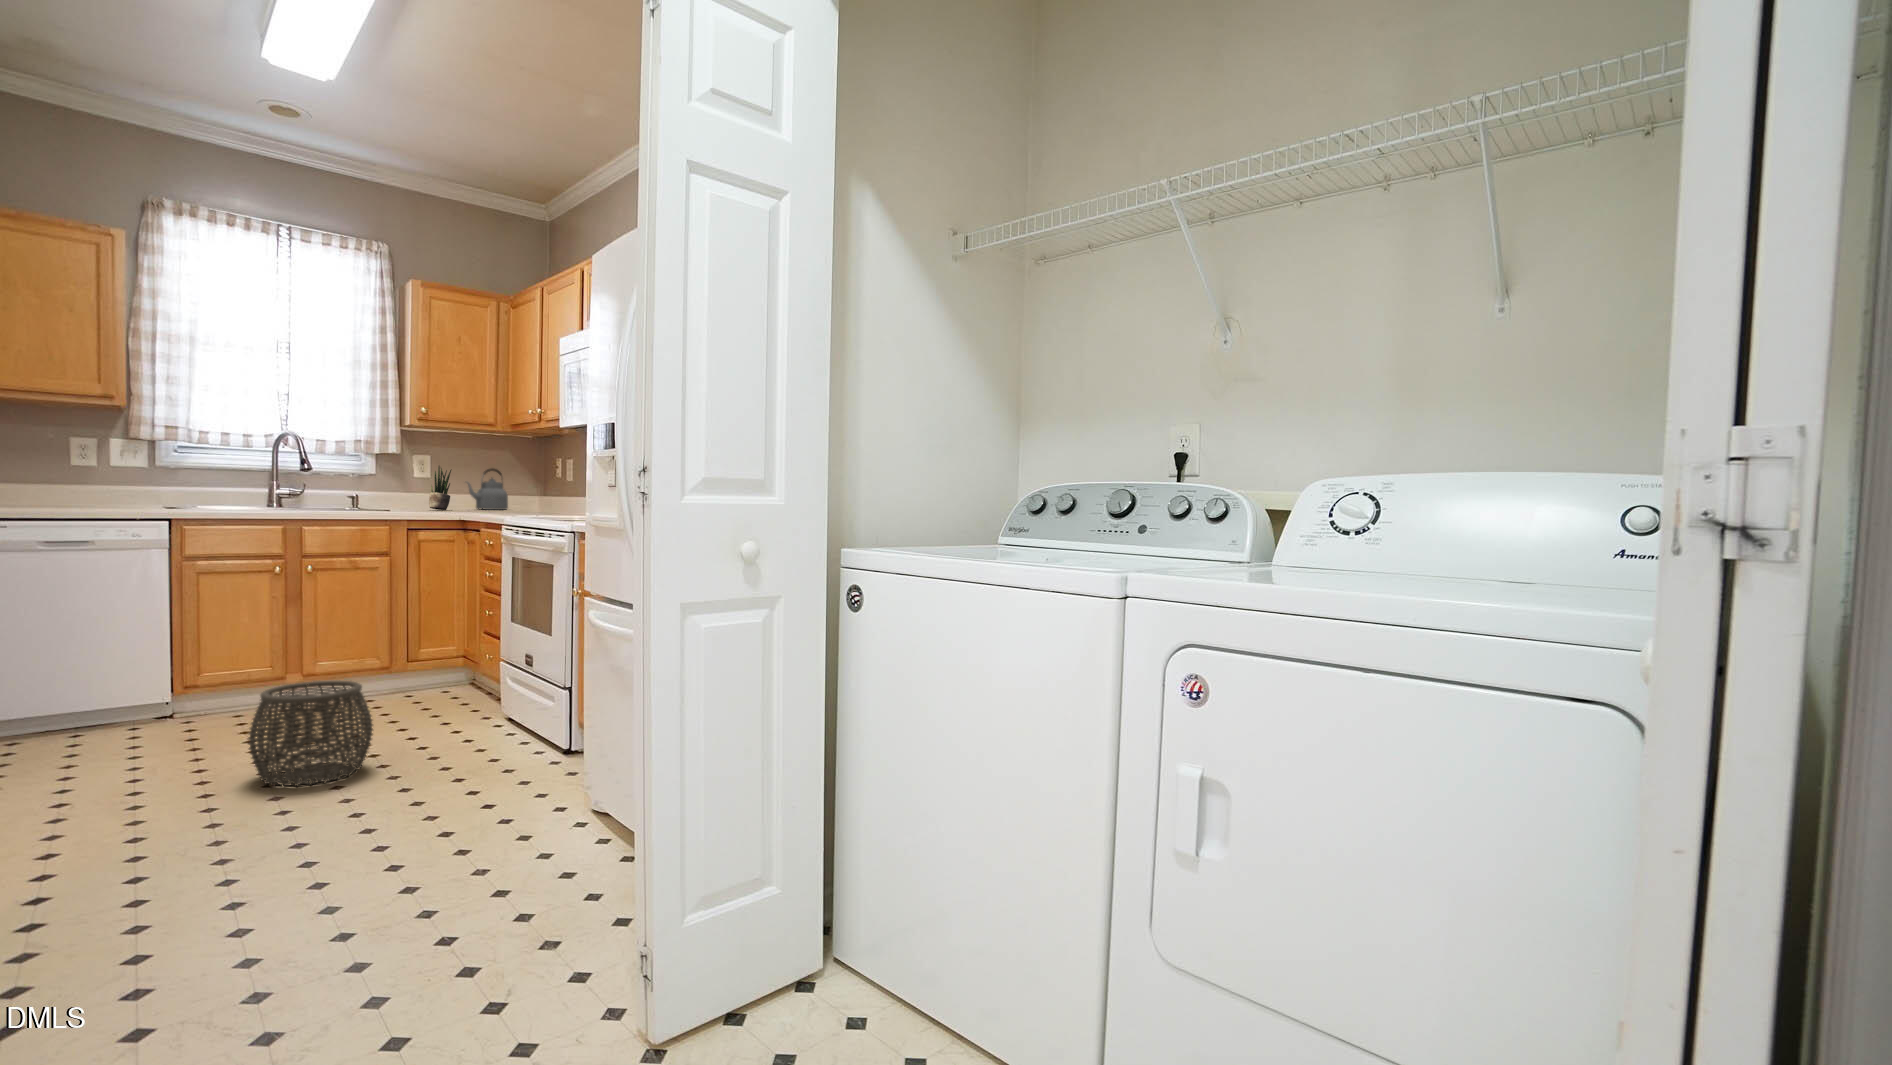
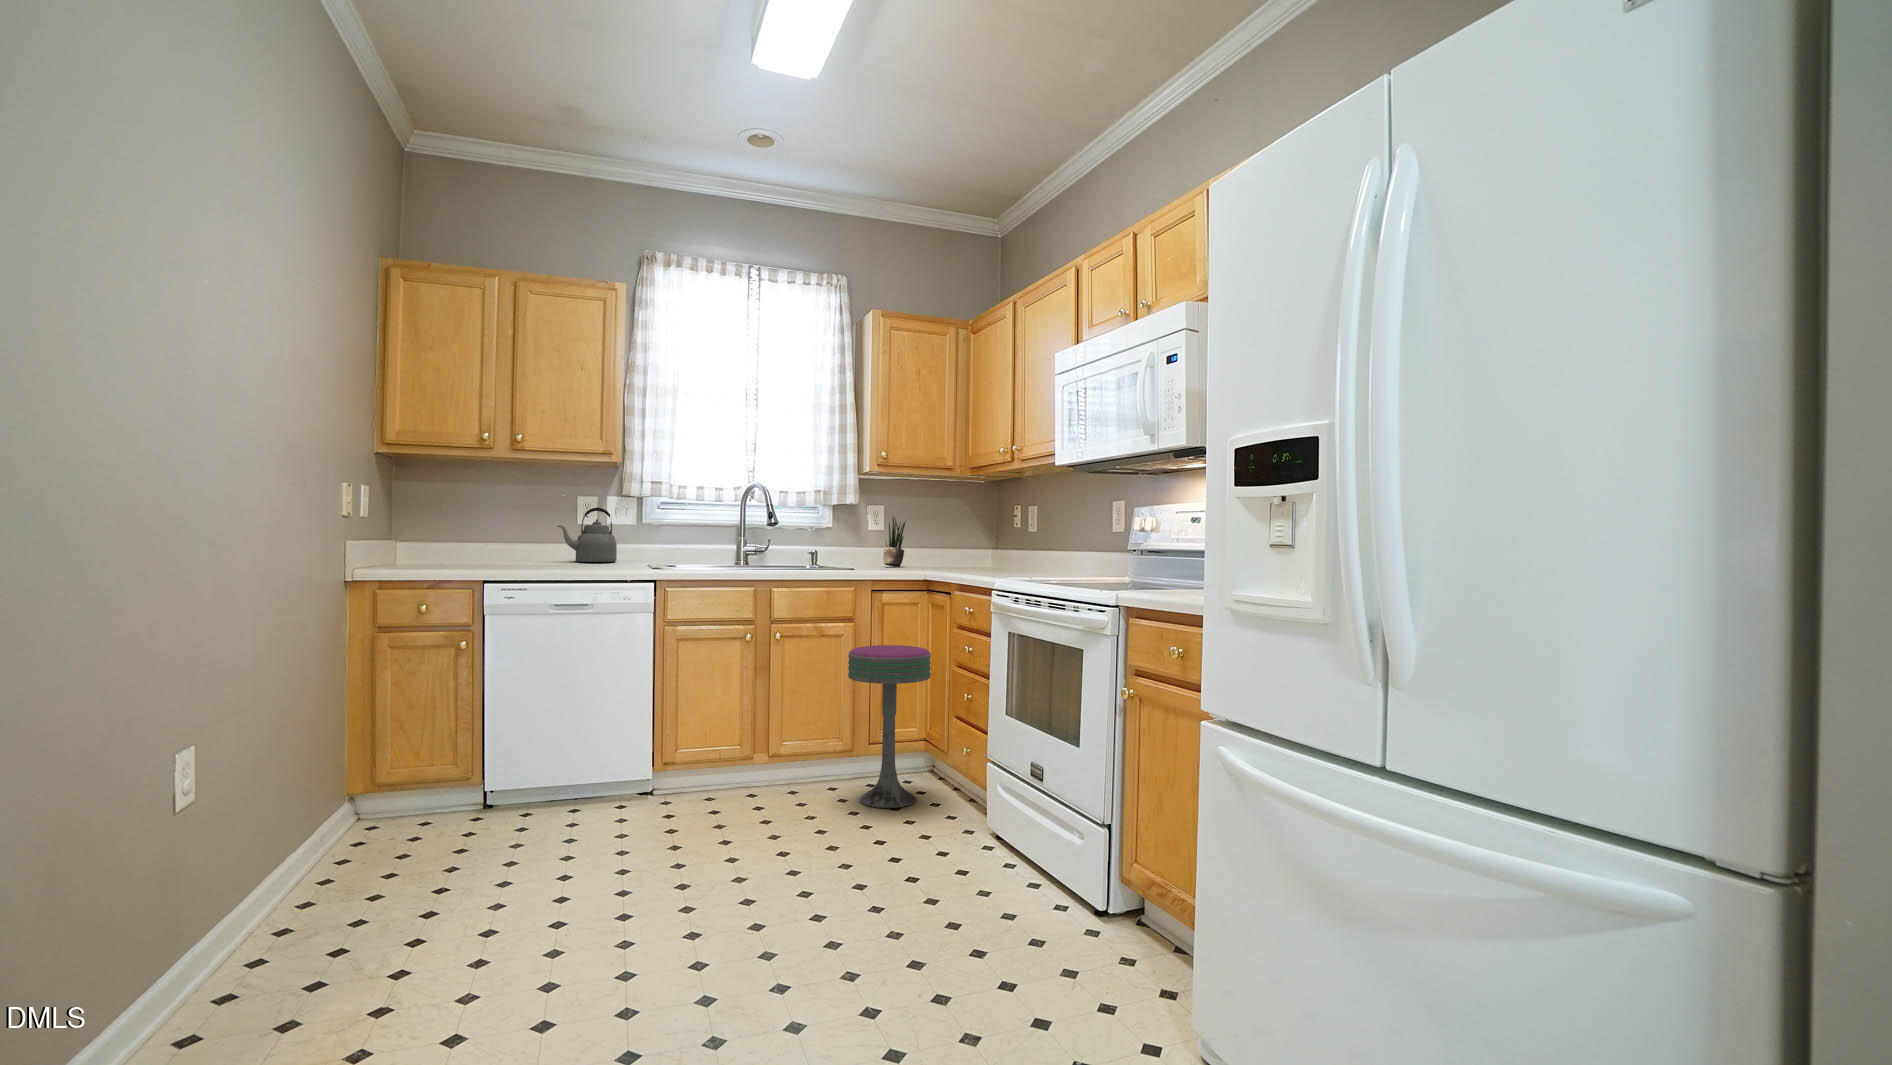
kettle: present [467,469,508,510] -> present [557,508,617,562]
bar stool: none [378,575,459,709] -> present [848,645,931,808]
woven basket: present [248,681,373,786] -> none [740,790,873,938]

